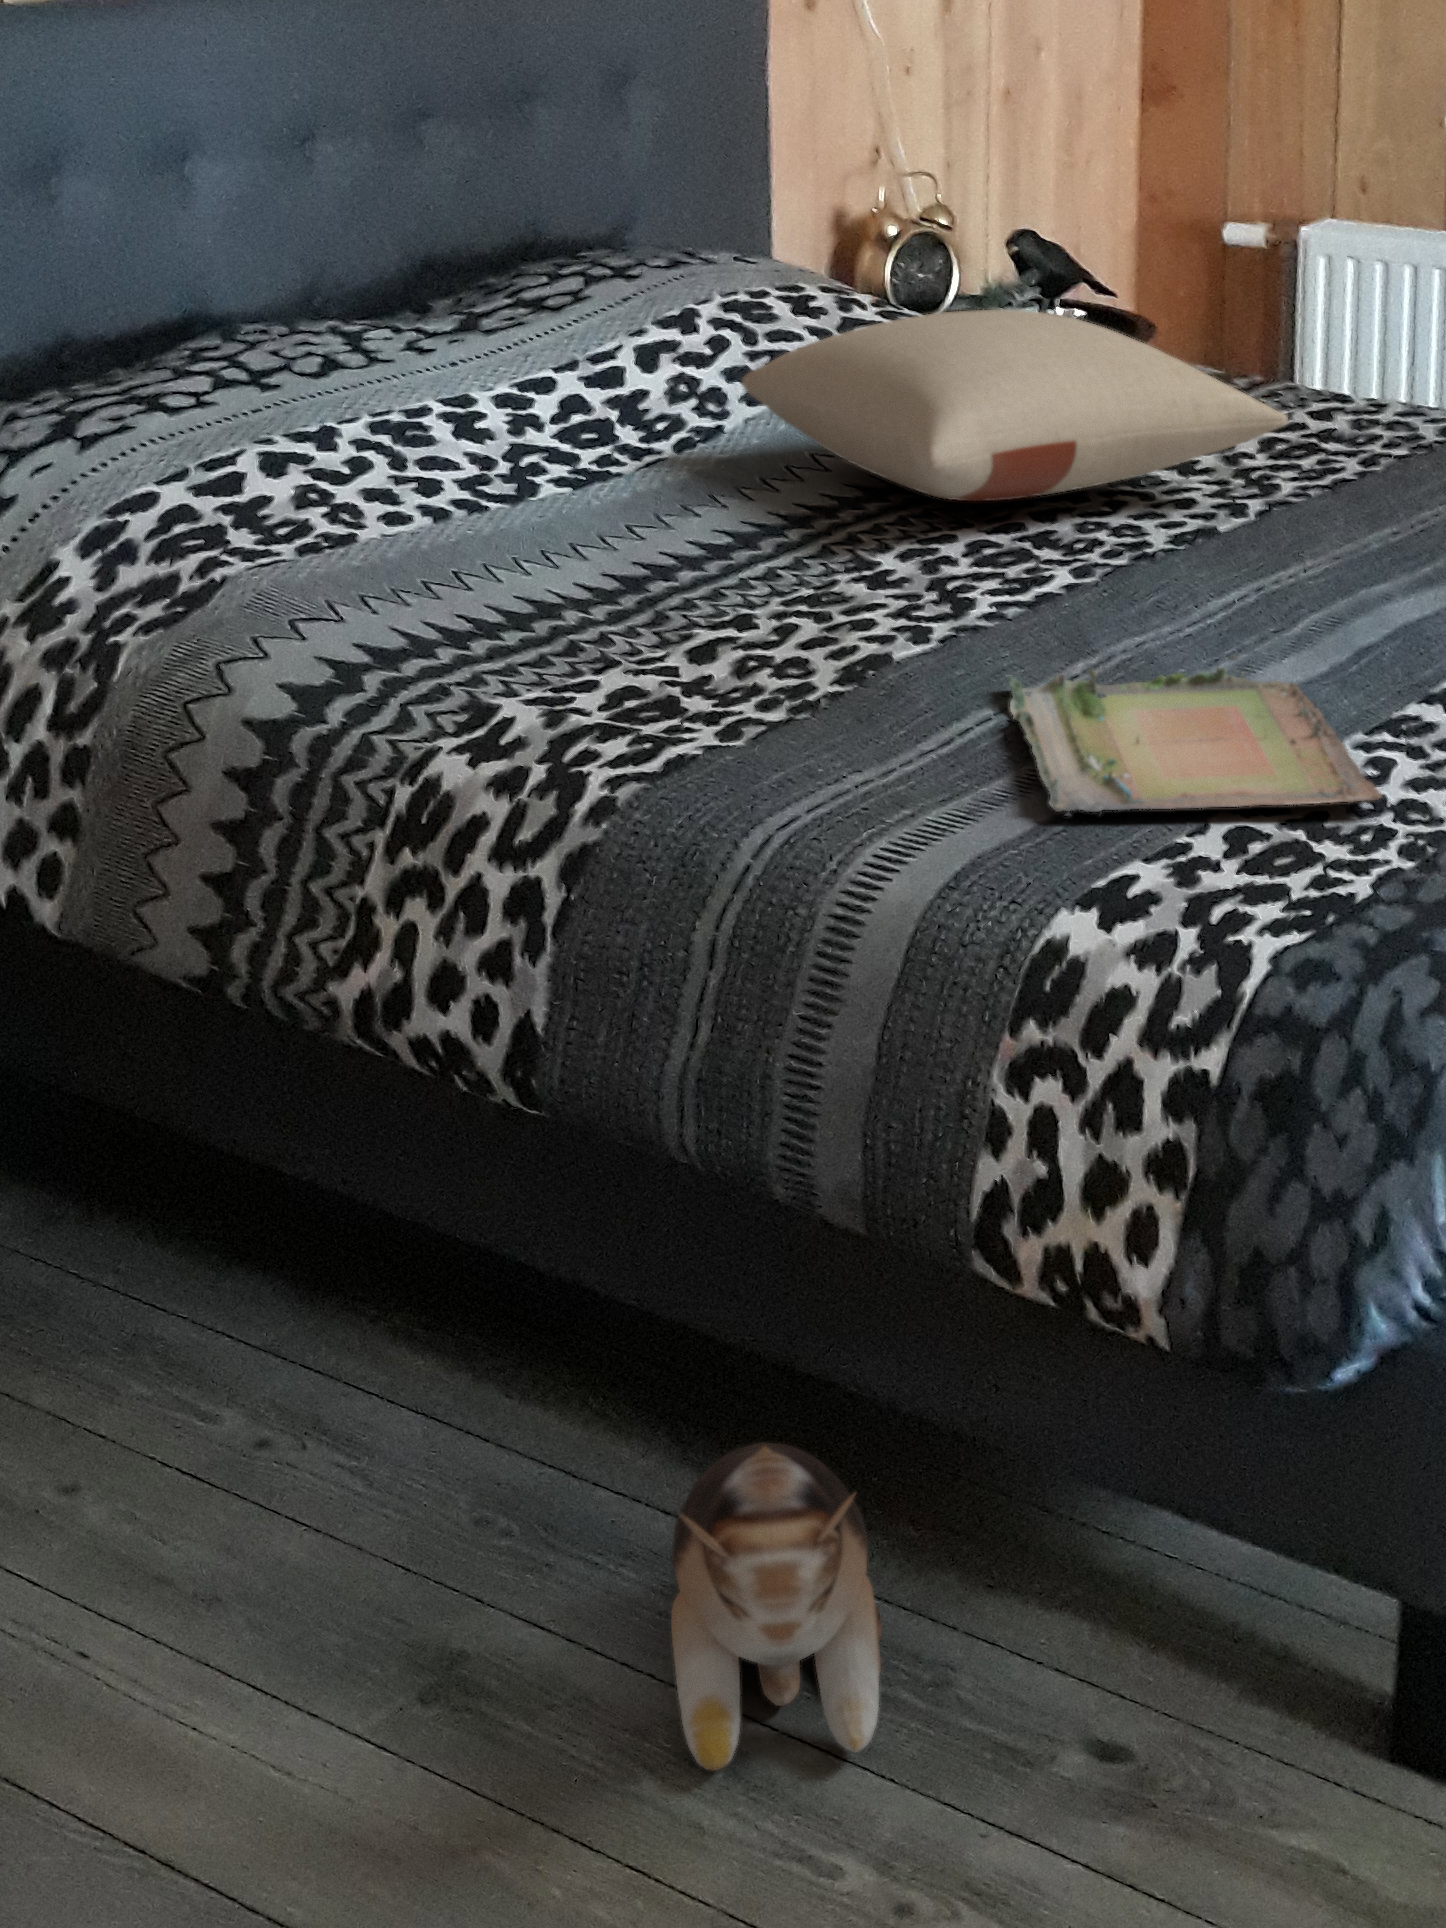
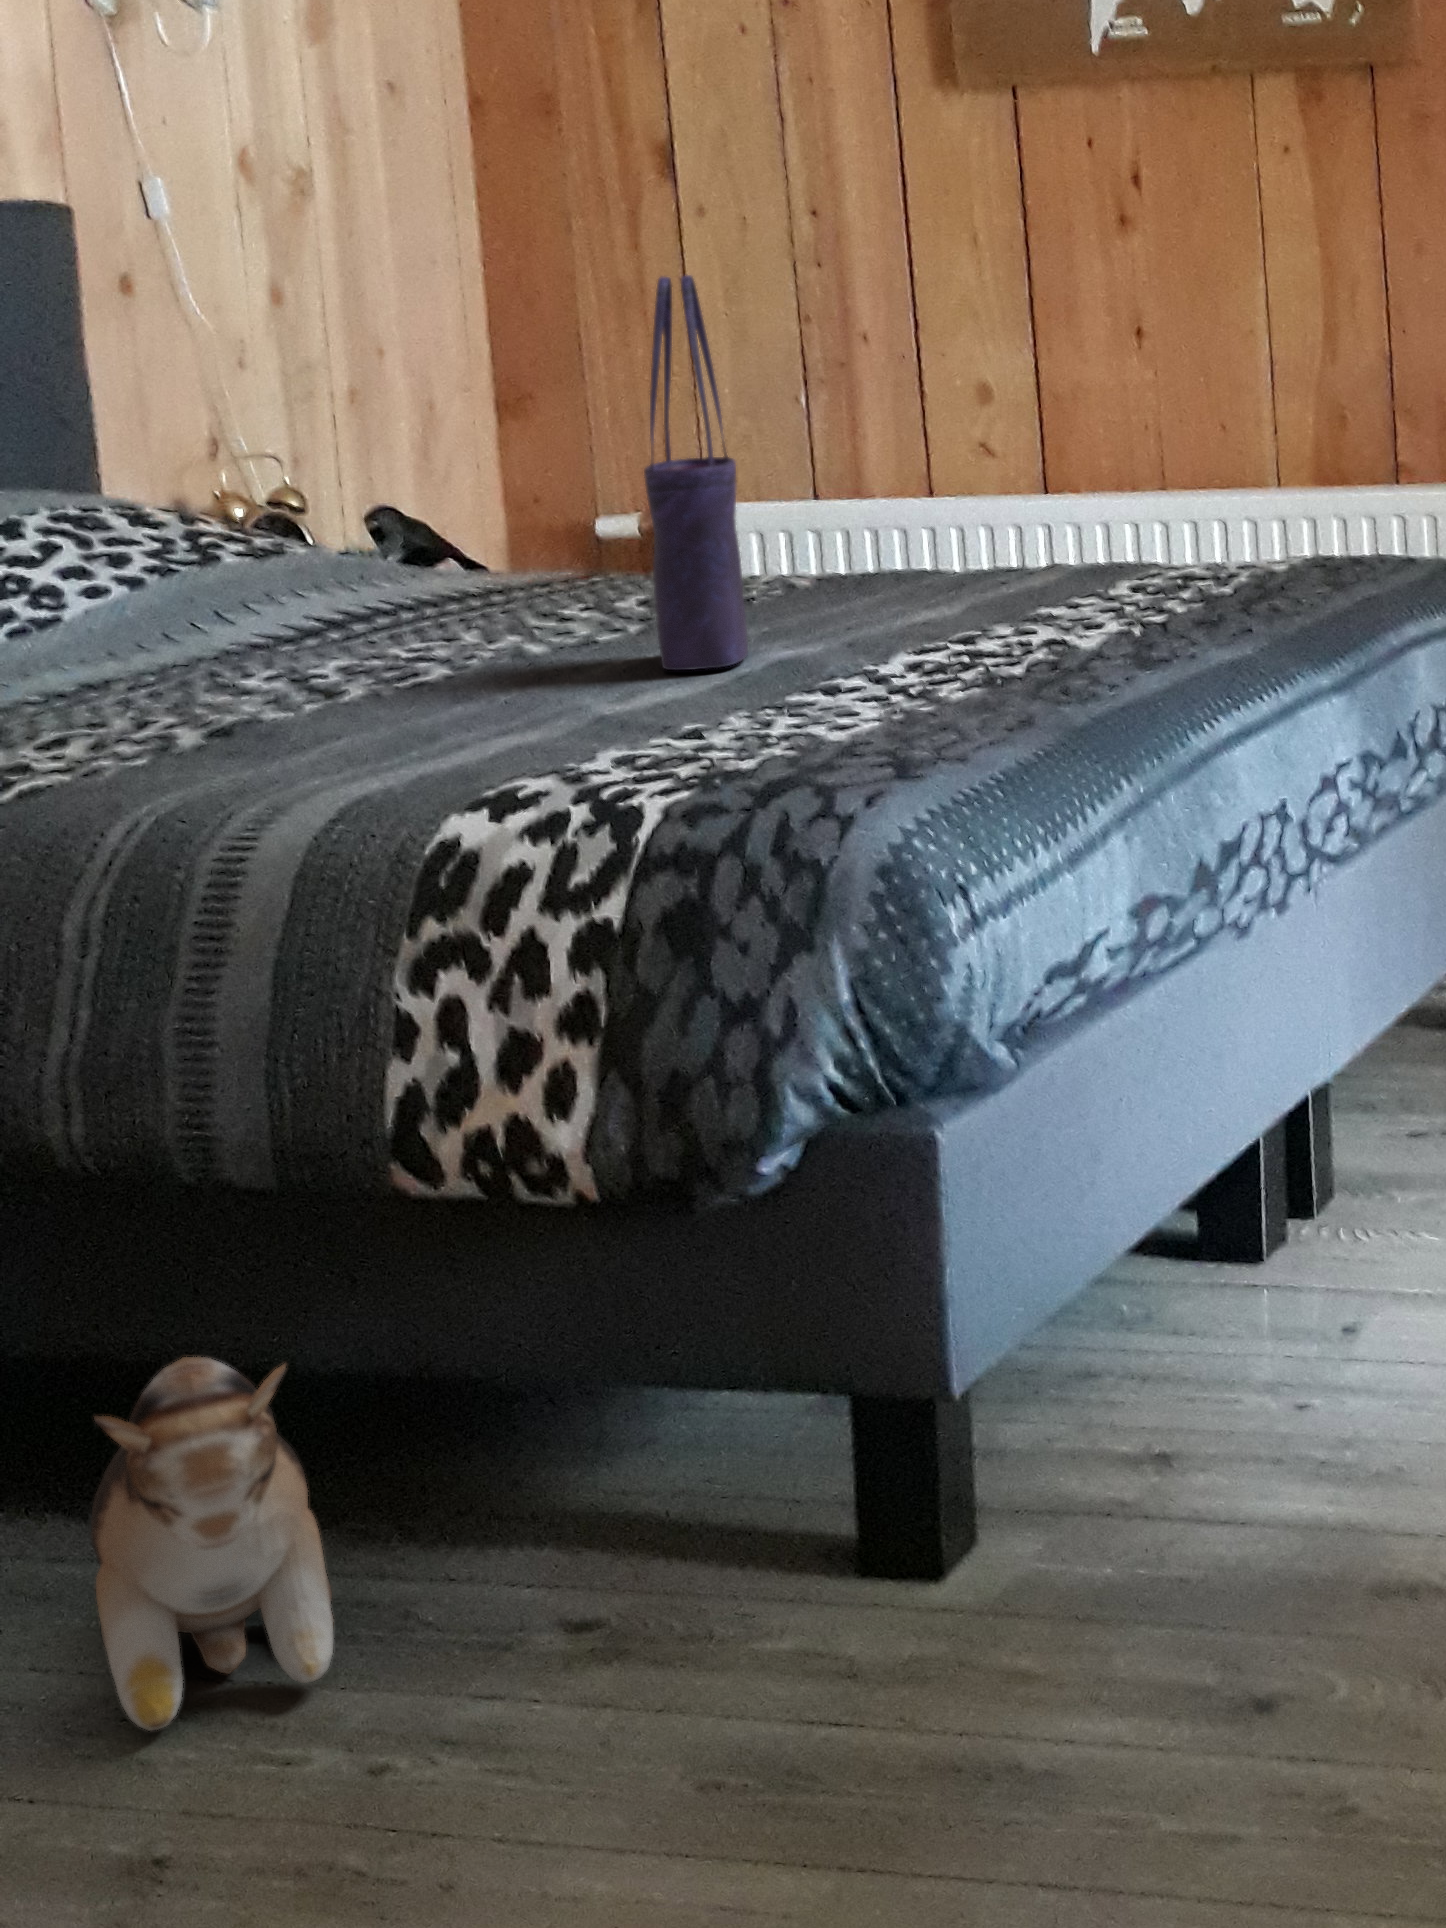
tote bag: none [1285,224,1384,645] -> present [644,275,748,670]
pillow: present [742,310,1288,501] -> none [78,460,650,635]
tray: present [1010,655,1382,816] -> none [384,656,761,766]

